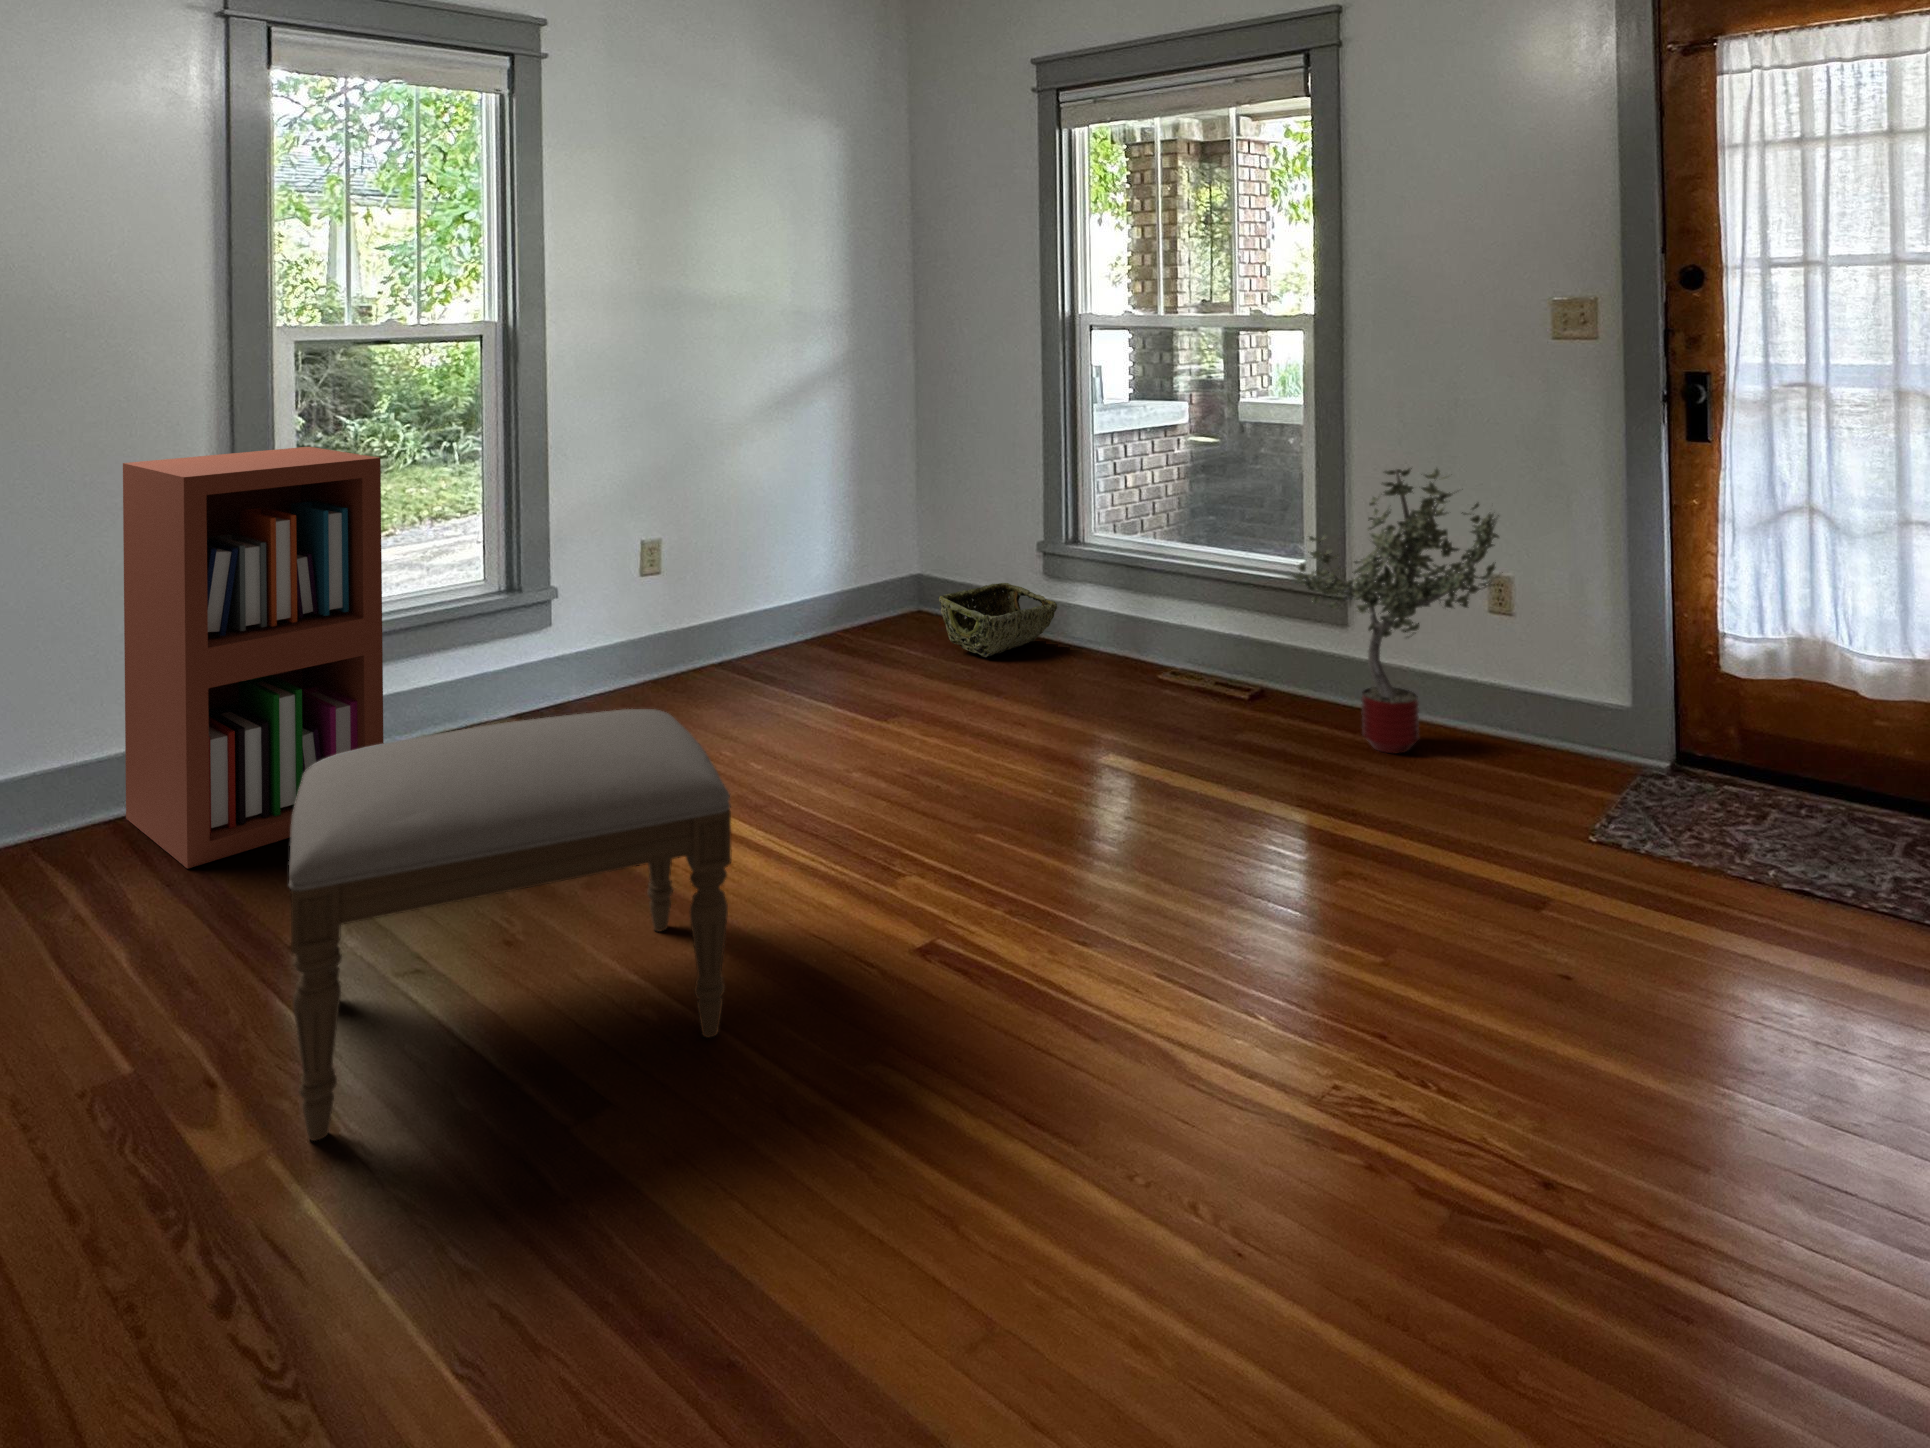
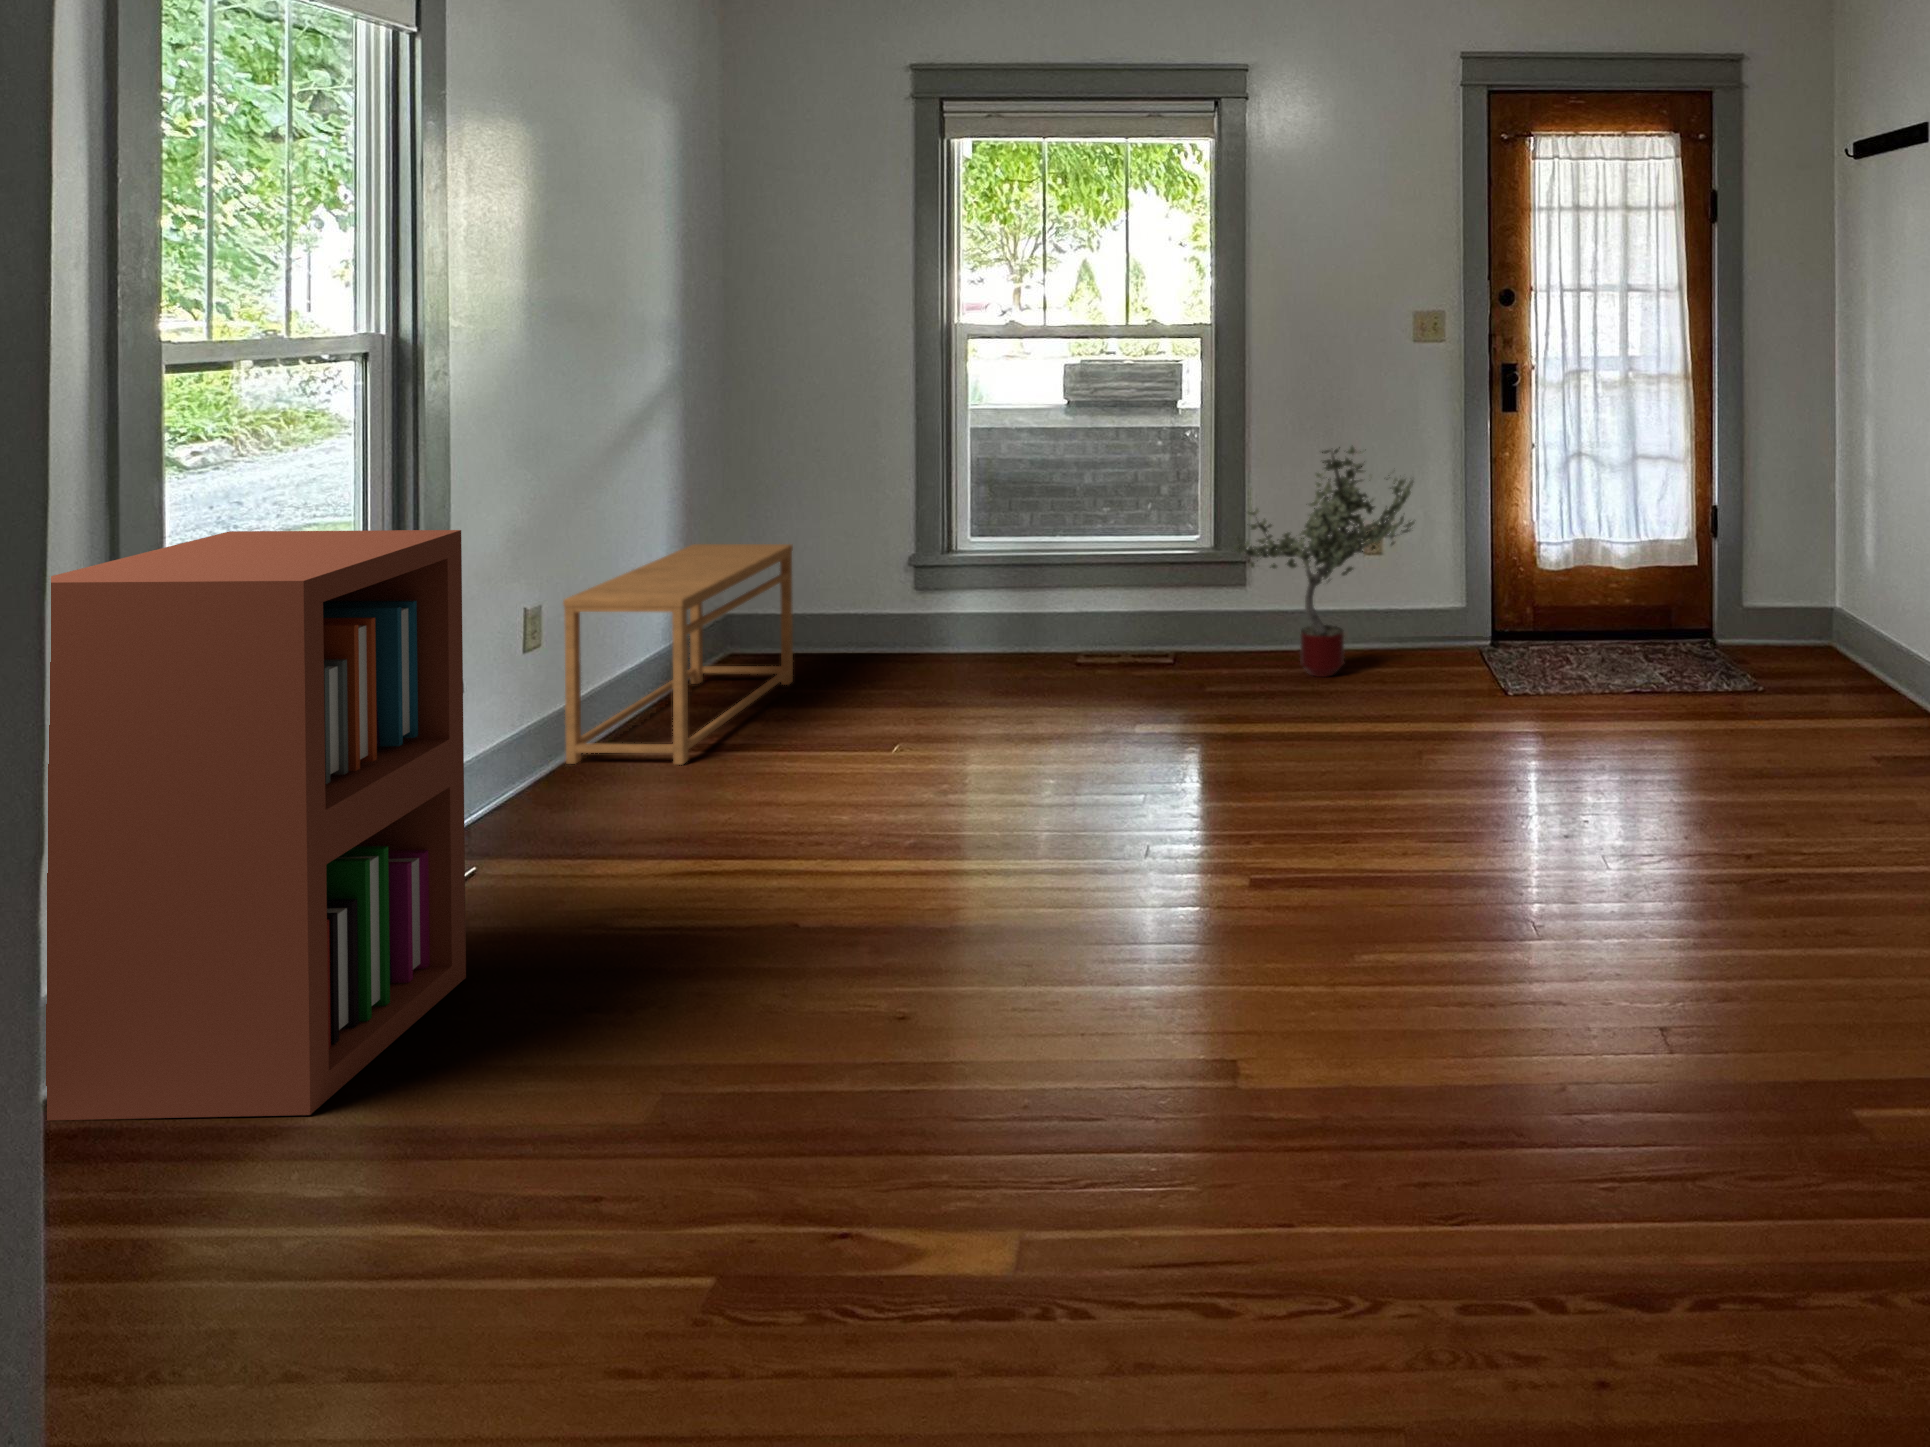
side table: none [677,508,912,692] -> present [563,544,793,765]
woven basket: present [939,583,1057,657] -> none [838,601,941,677]
ottoman: present [289,709,731,1141] -> none [775,735,1218,1182]

